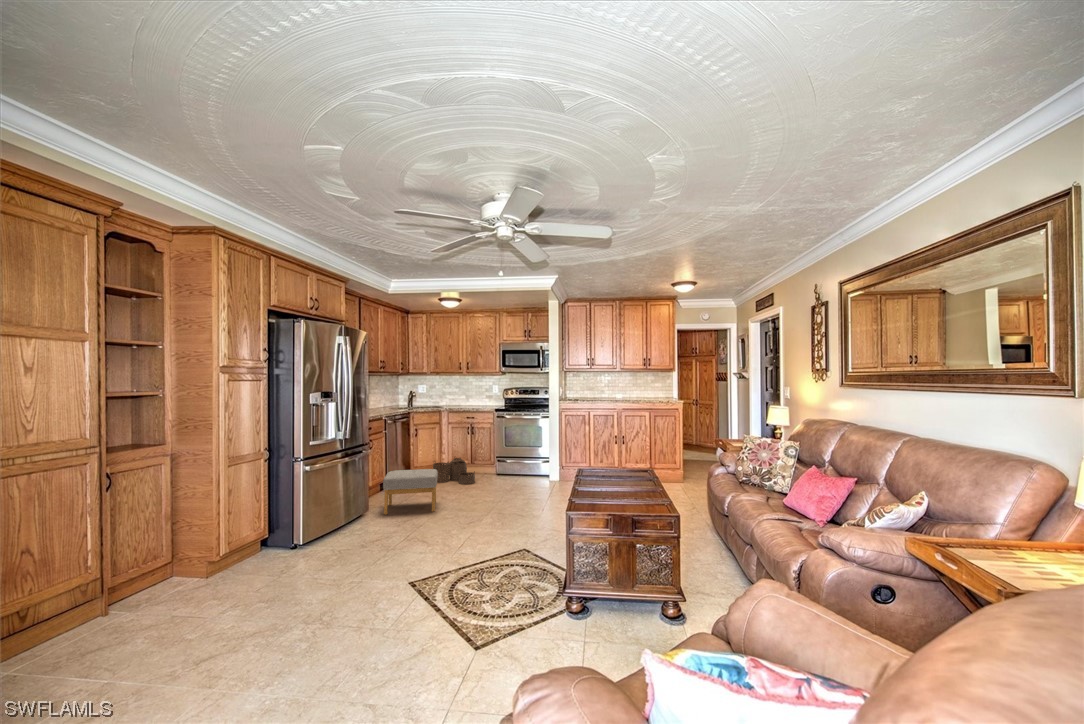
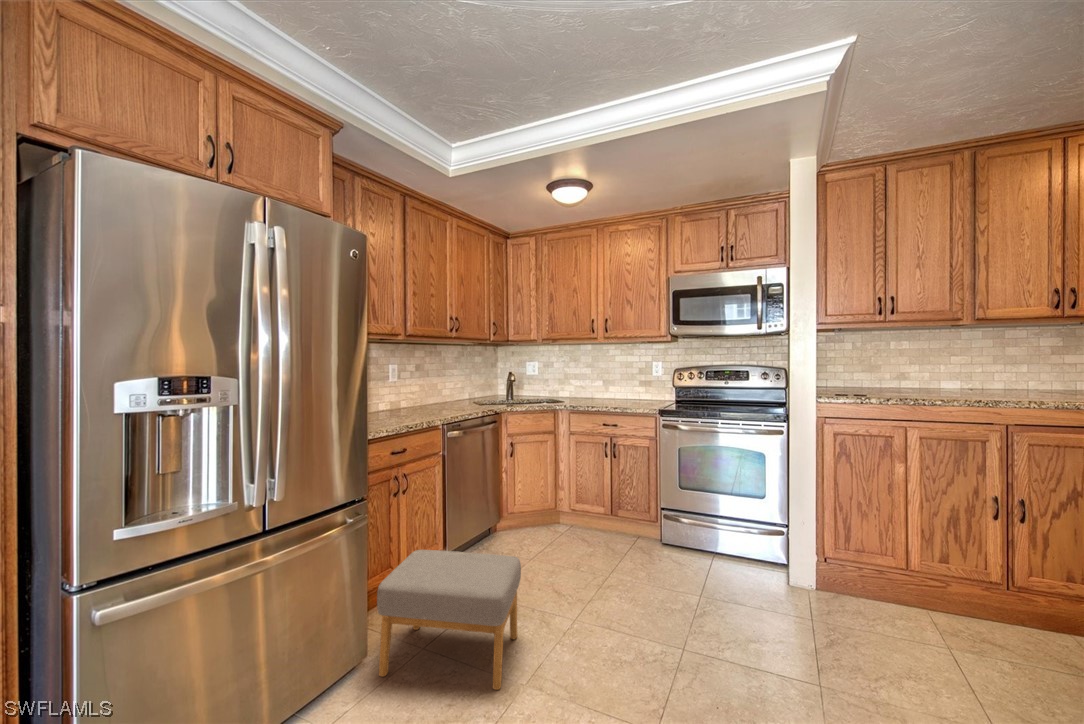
woven basket: present [433,458,475,484] -> none [535,497,617,570]

